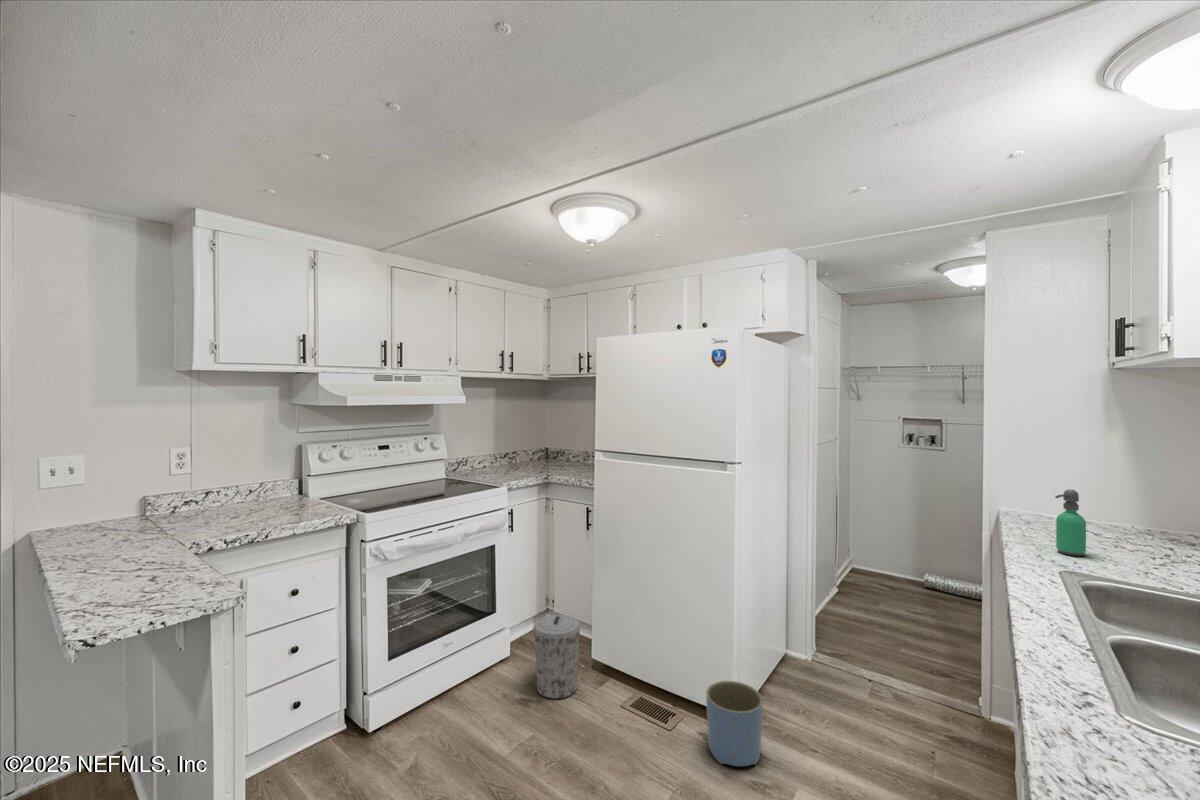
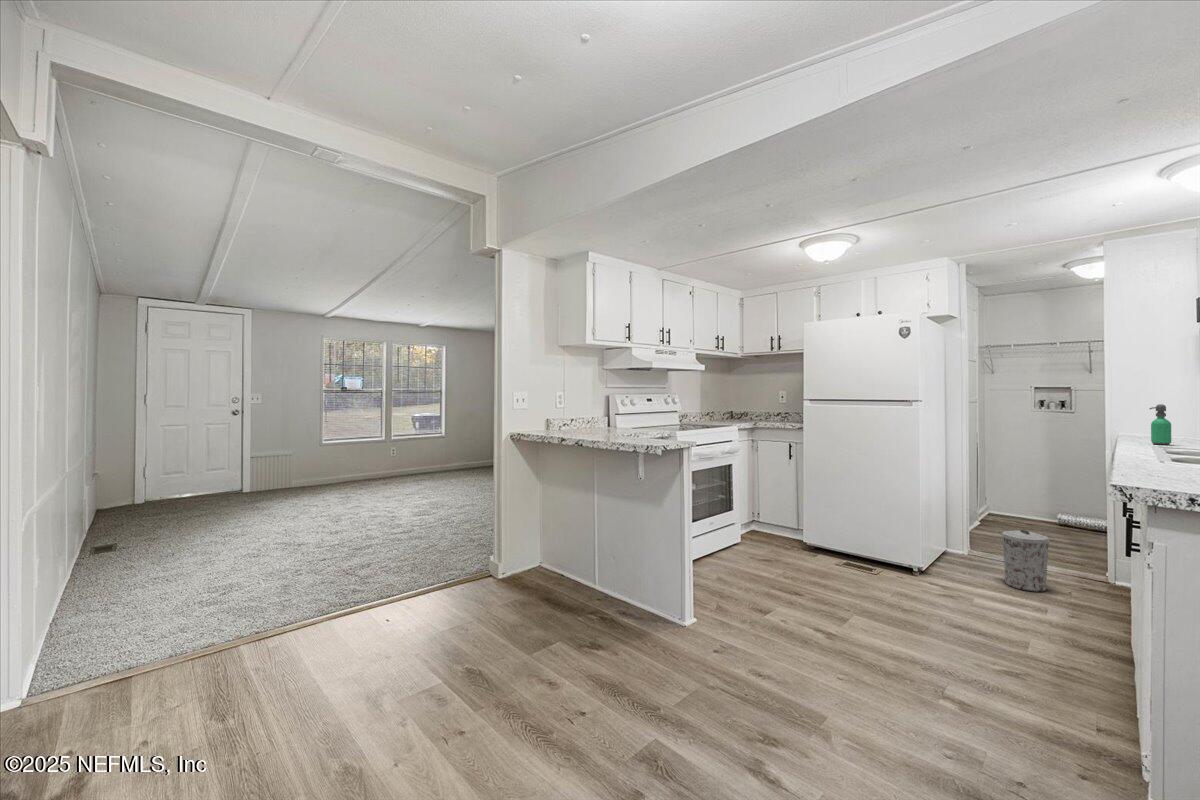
trash can: present [533,615,580,699] -> present [1001,530,1050,592]
planter: present [706,681,763,766] -> none [901,542,942,587]

